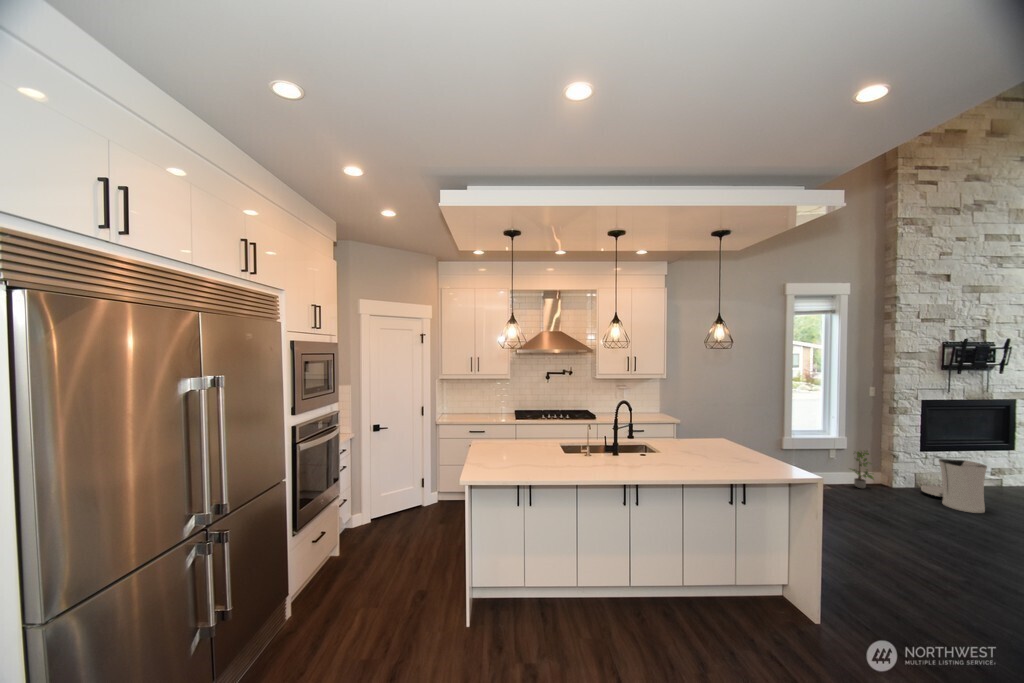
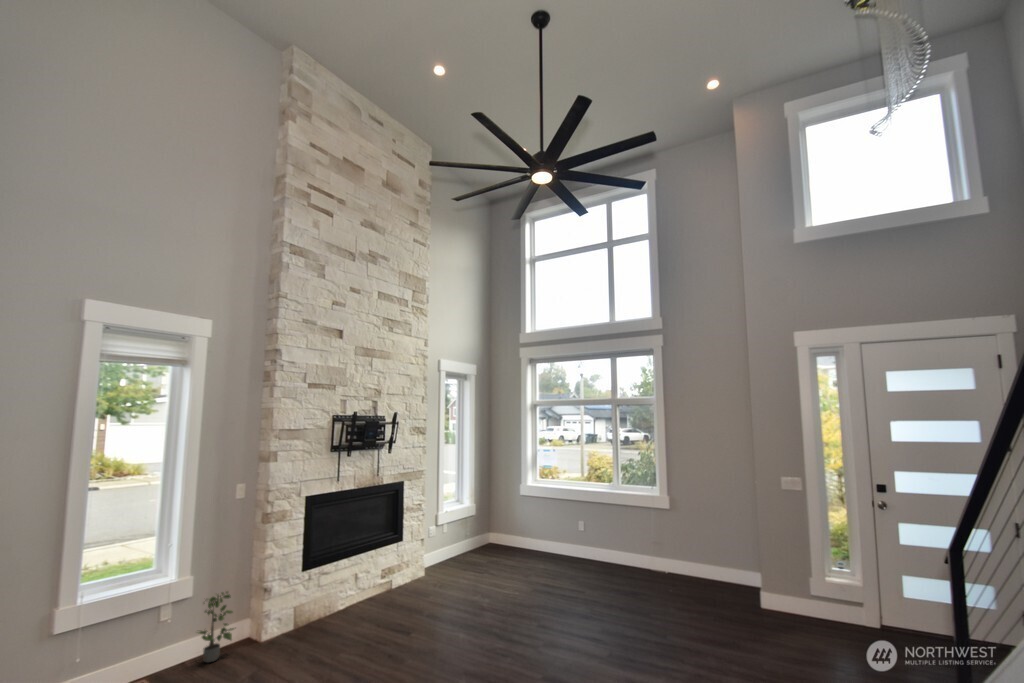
trash can: present [921,459,987,513] -> none [295,576,354,658]

